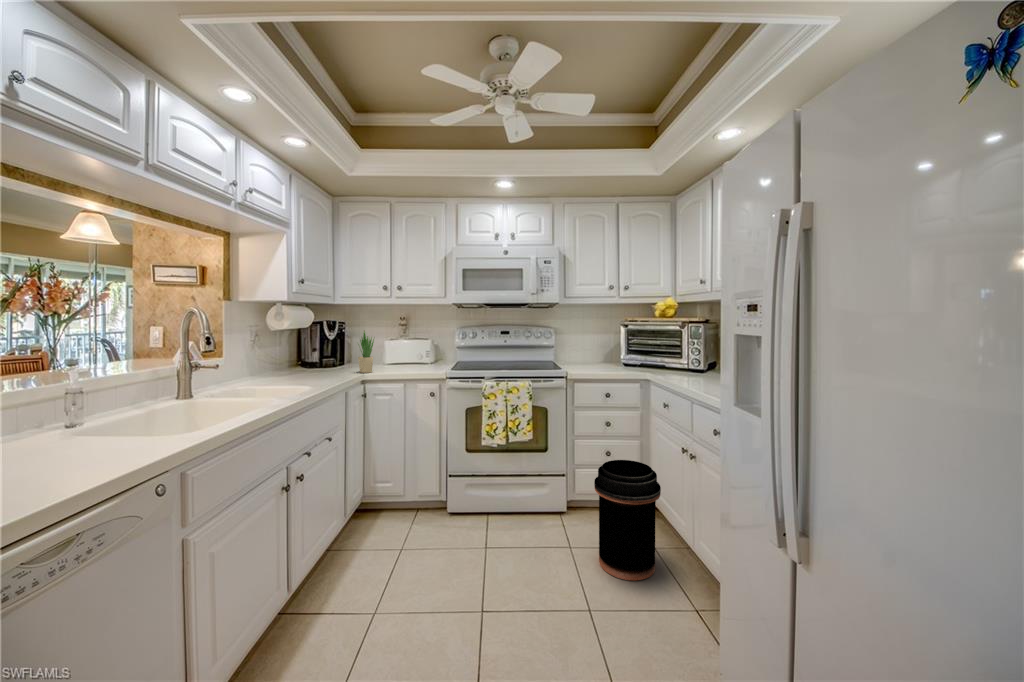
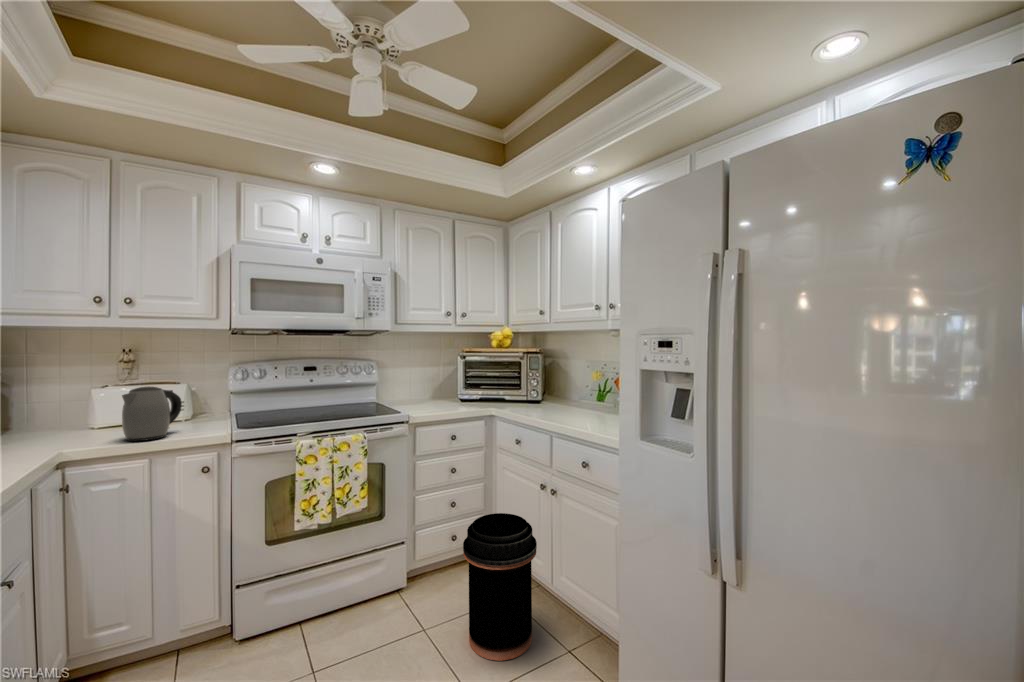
potted plant: present [358,331,374,373] -> none [37,371,80,449]
kettle: none [391,340,423,373] -> present [122,386,182,441]

